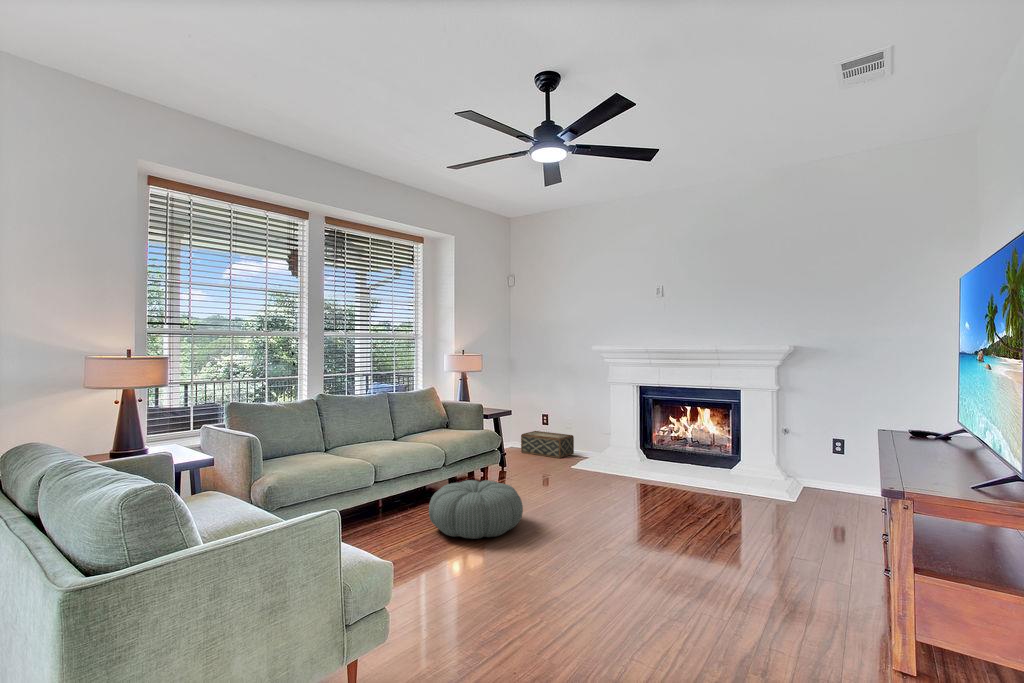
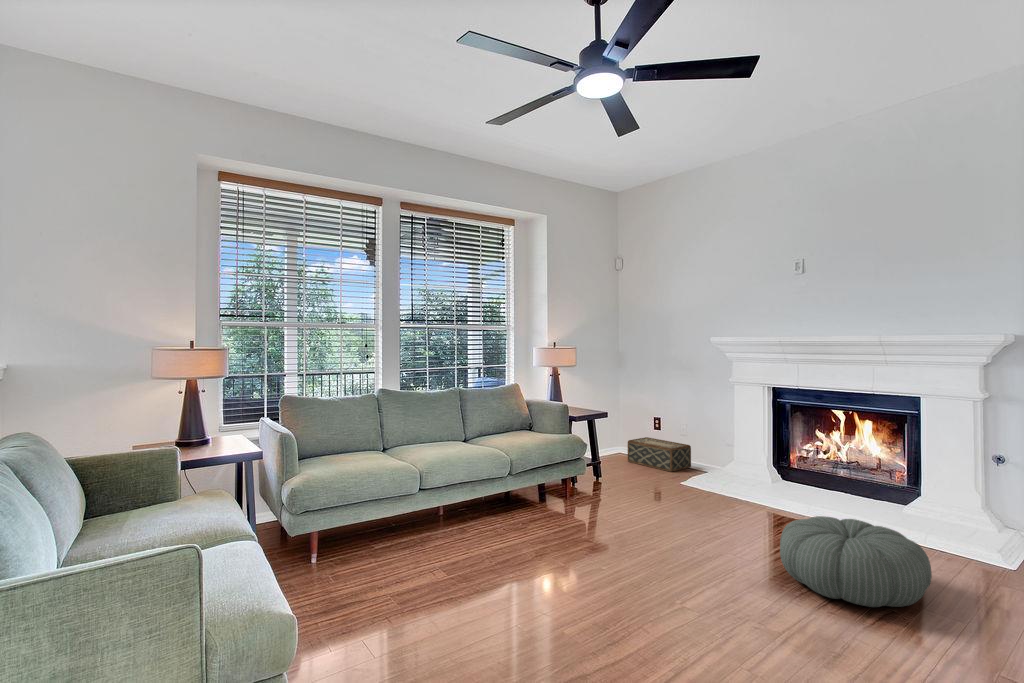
pouf: present [429,480,523,539] -> present [780,516,932,607]

